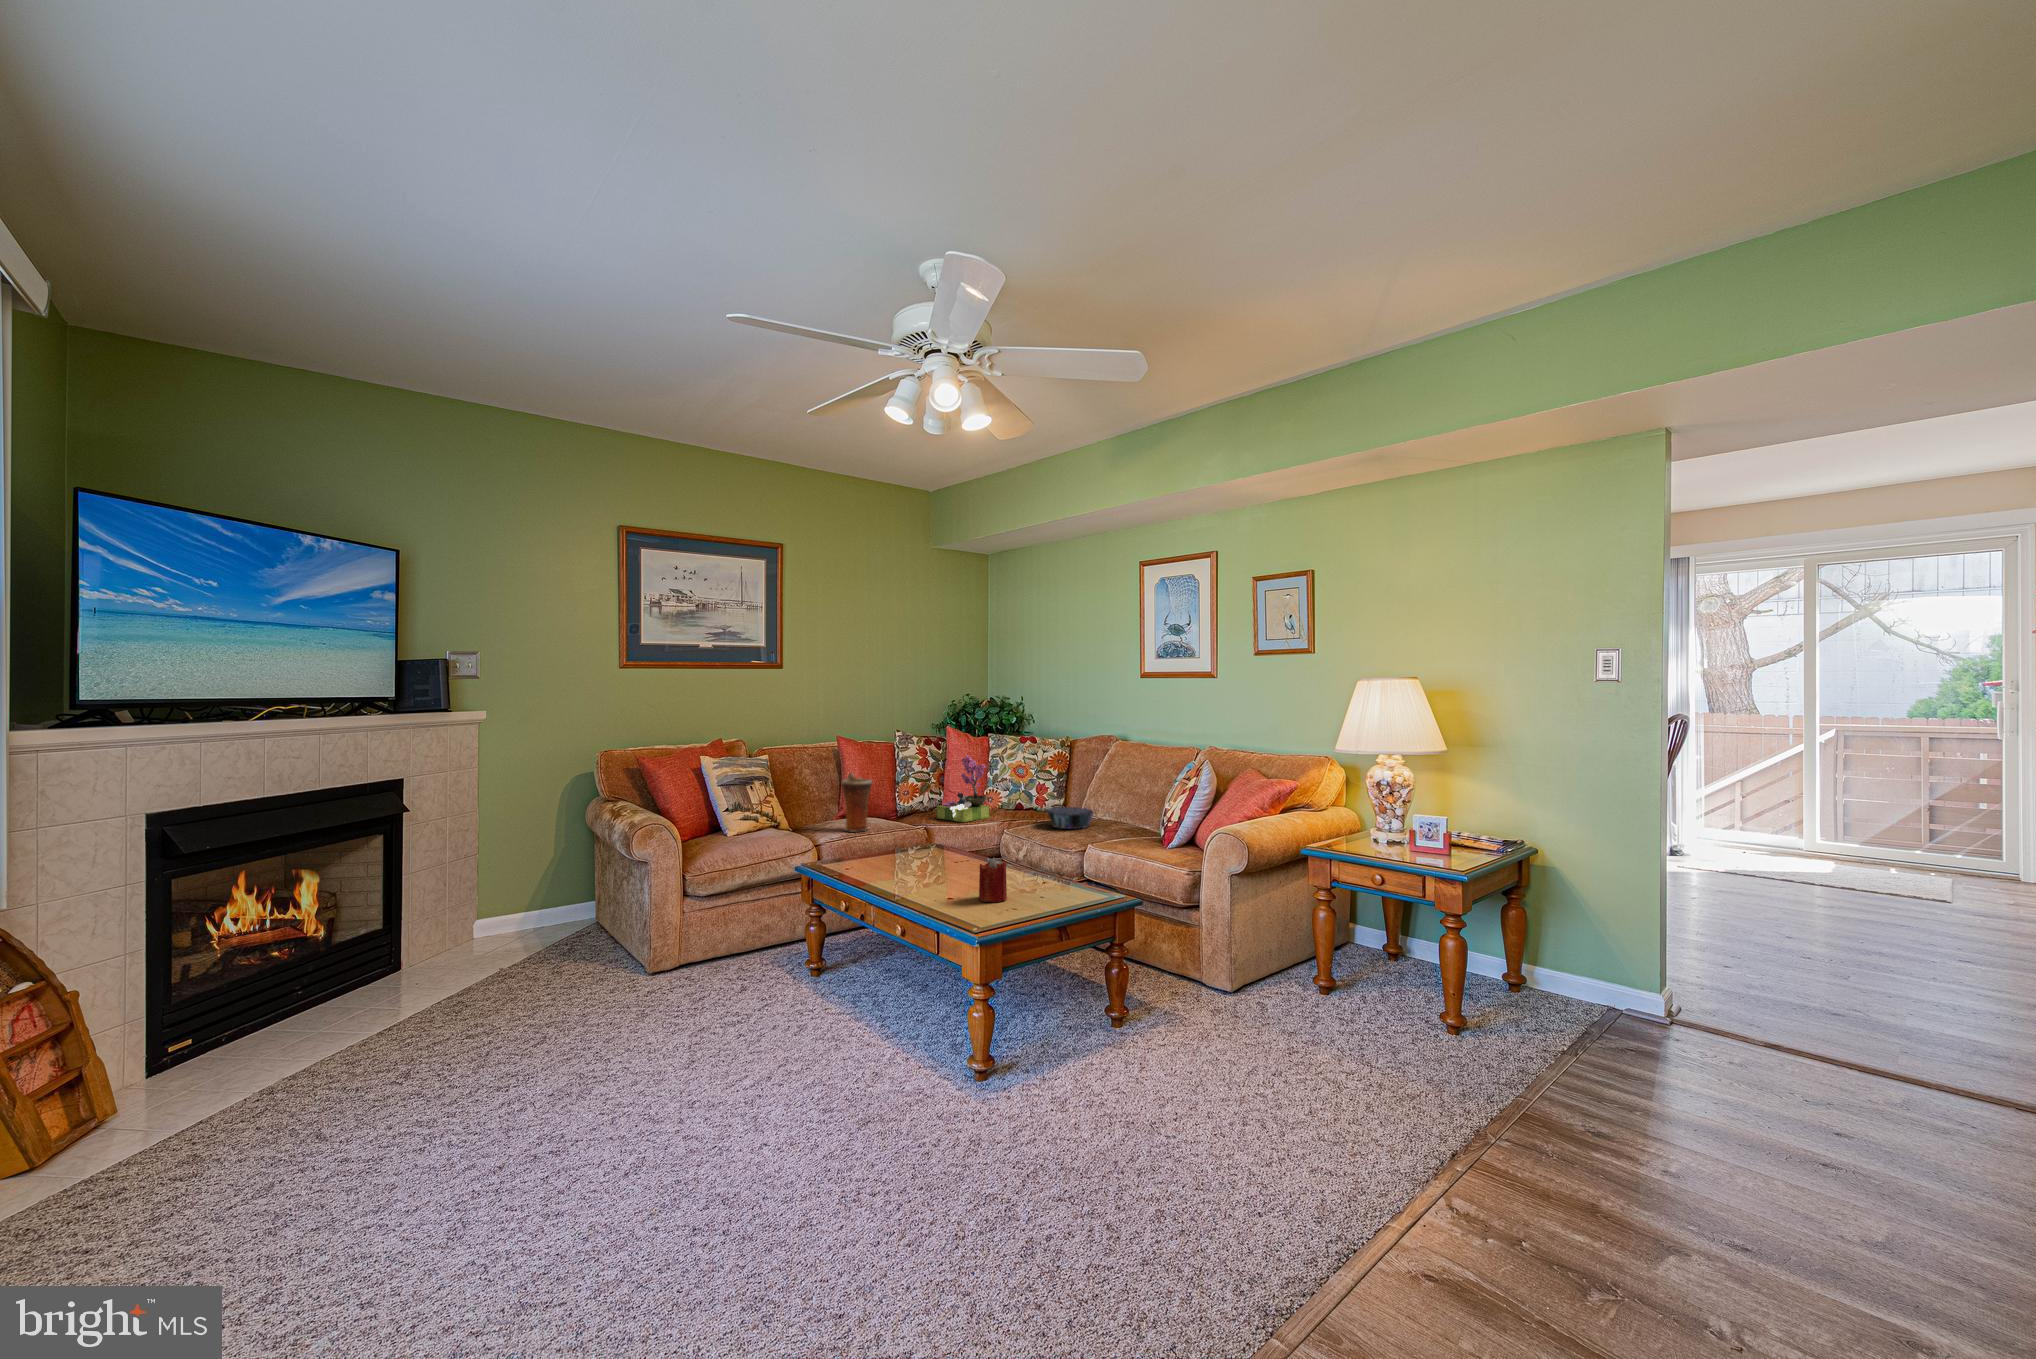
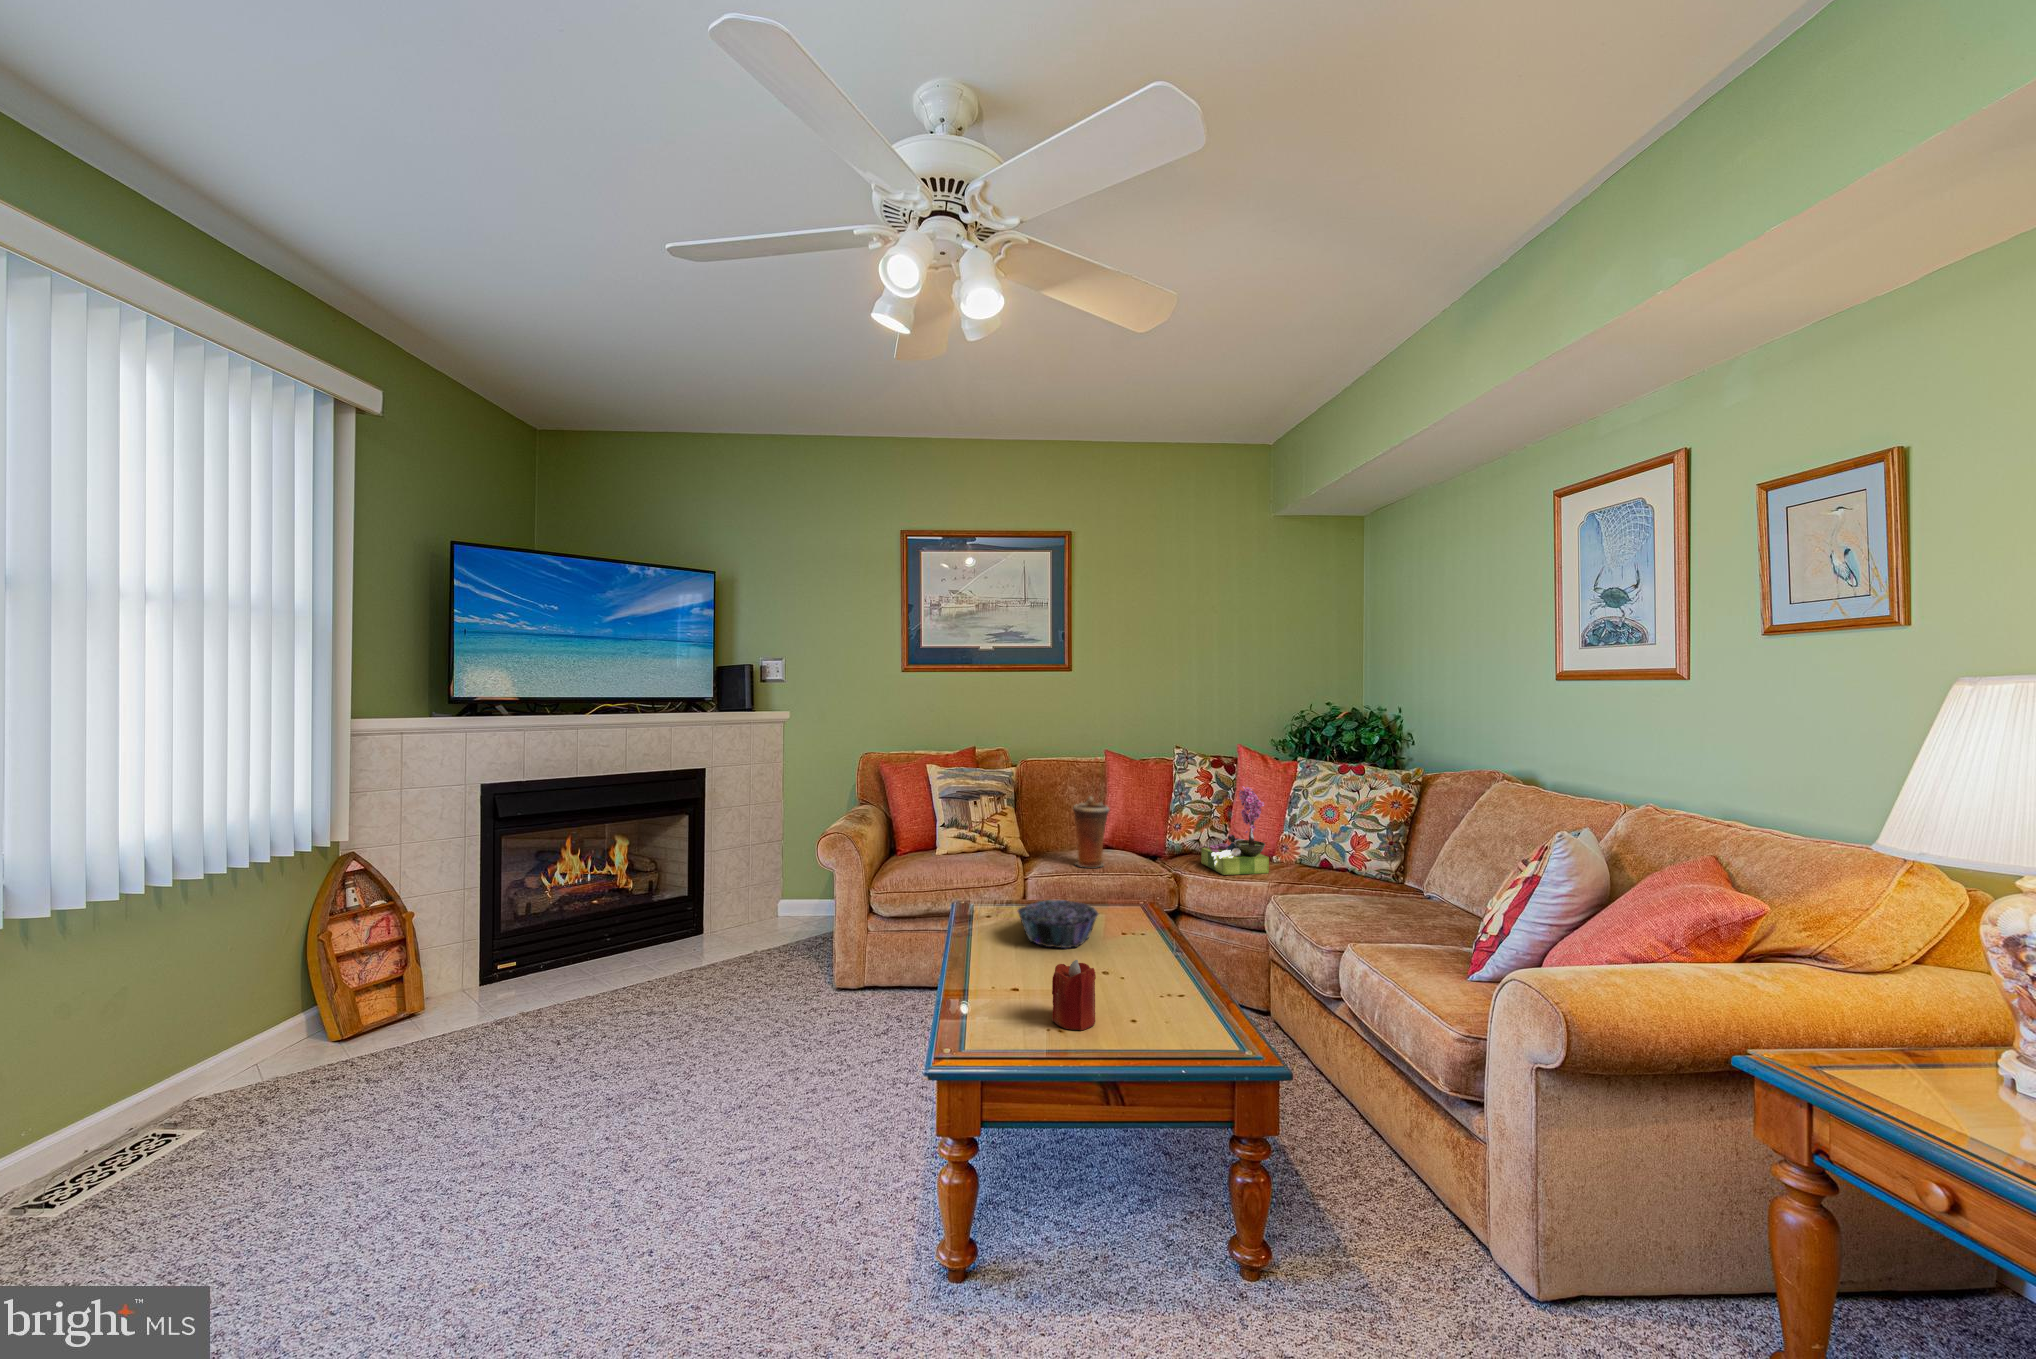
decorative bowl: present [1047,807,1094,829] -> present [1018,900,1098,948]

